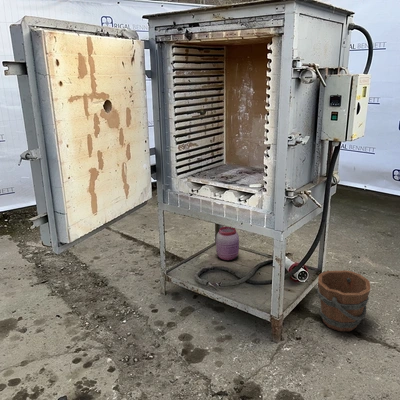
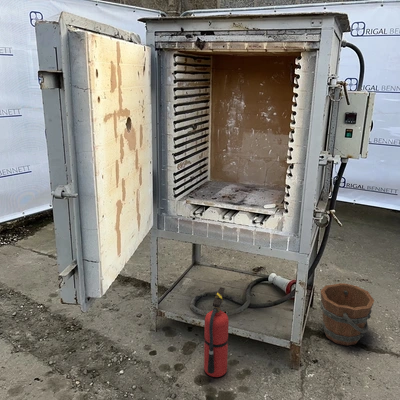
jar: present [216,226,239,260] -> none [199,248,223,284]
fire extinguisher: none [190,257,213,338] -> present [204,287,229,377]

